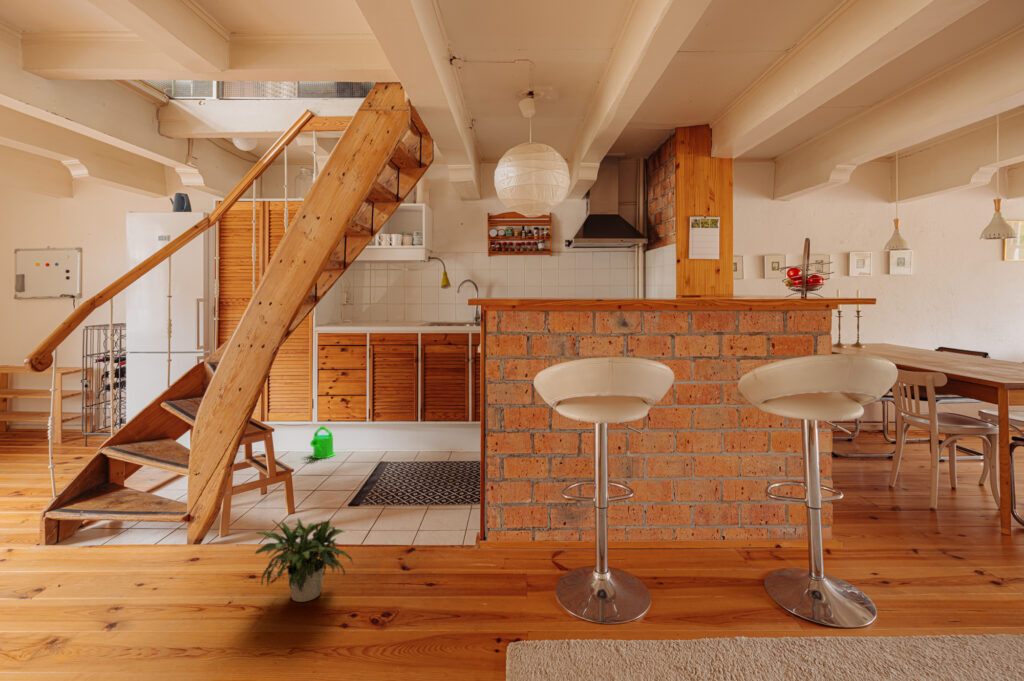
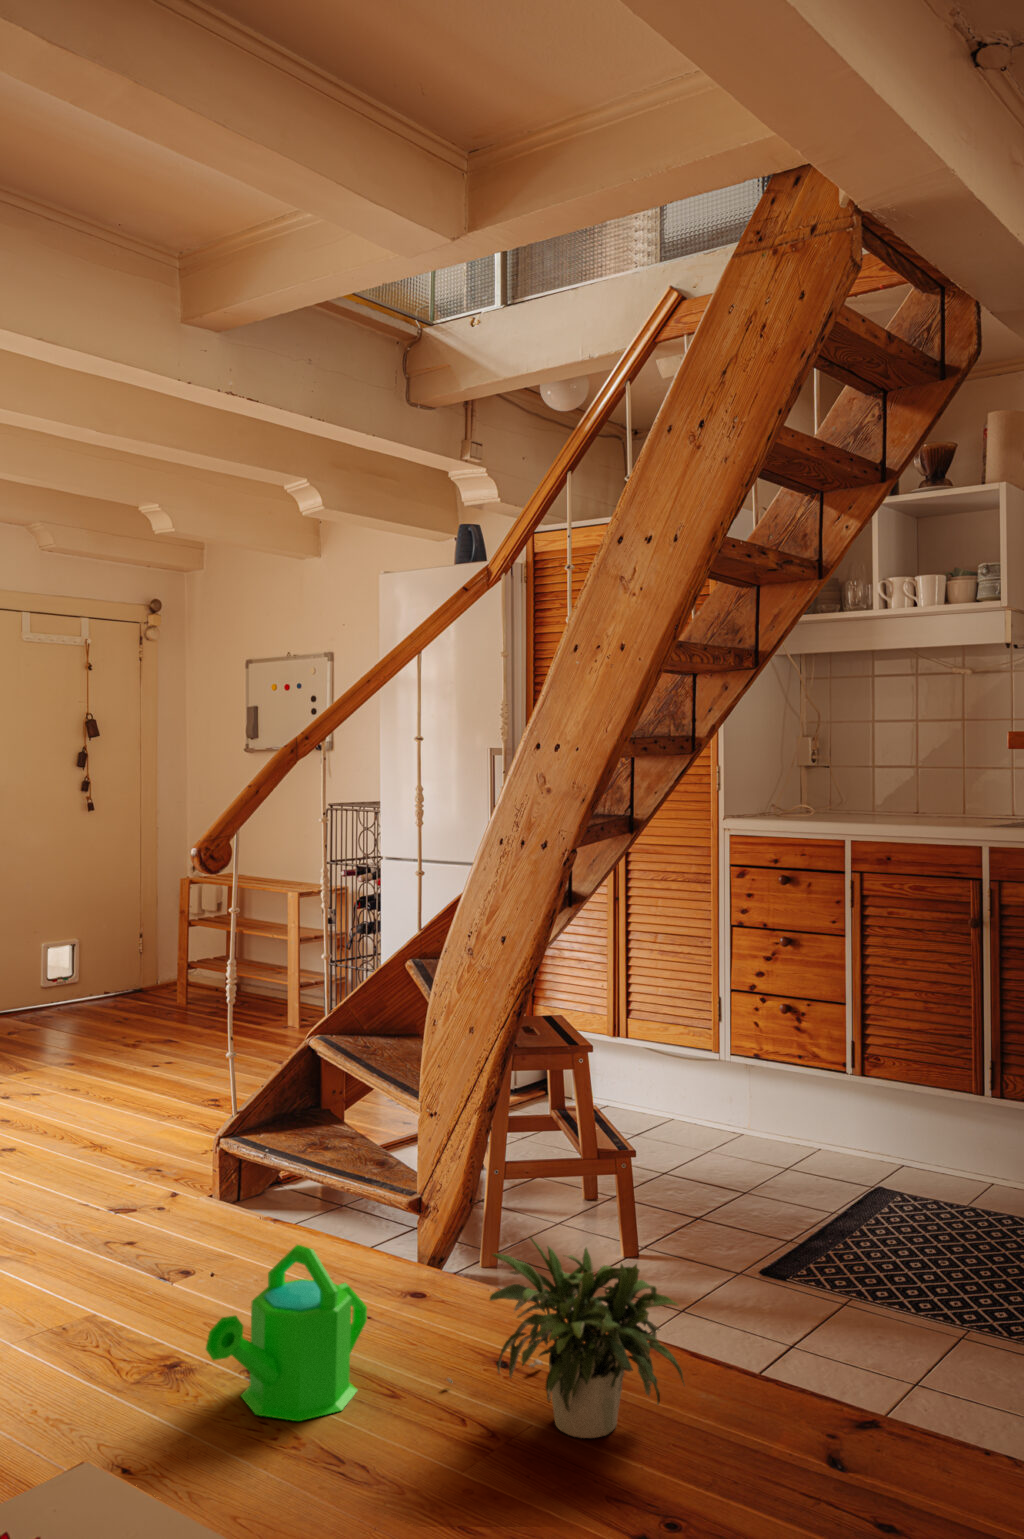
watering can: present [310,426,335,458] -> present [206,1245,367,1421]

